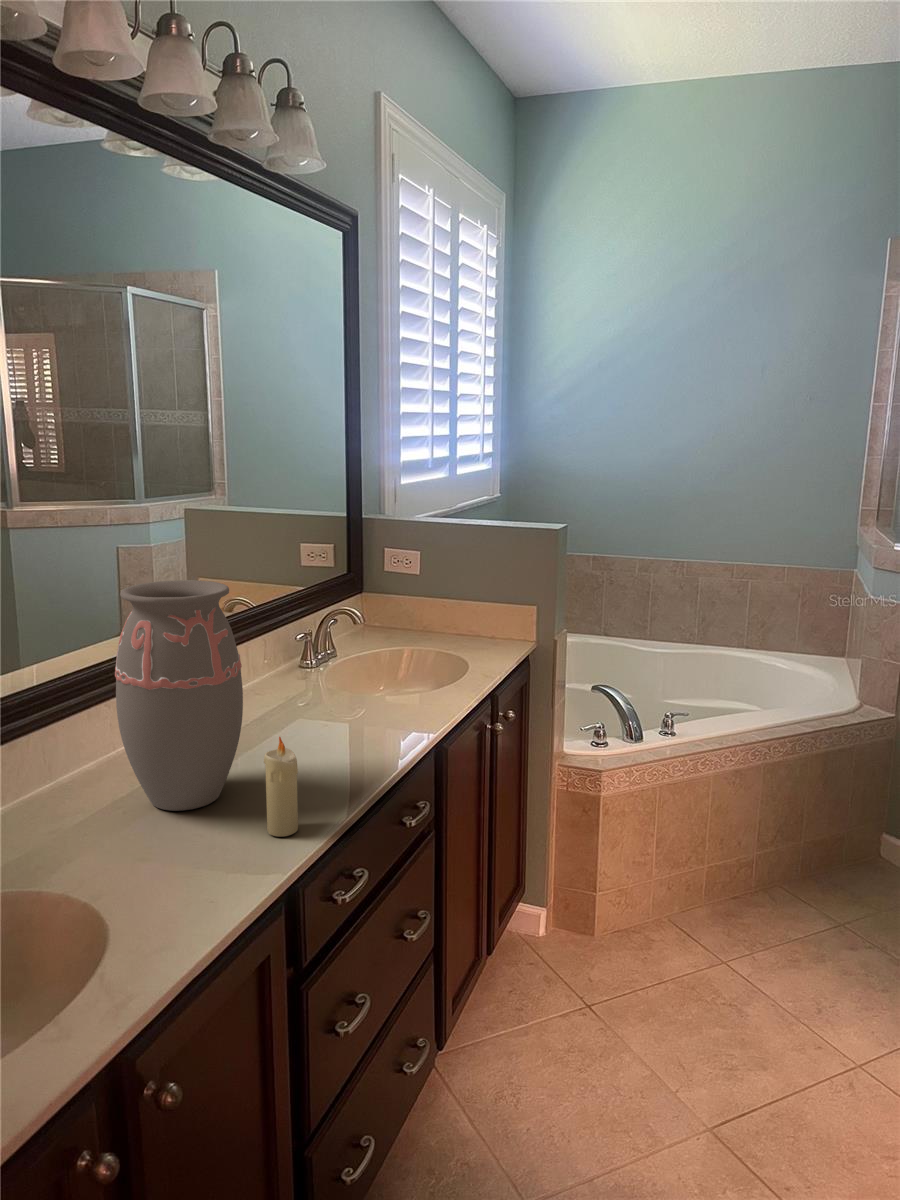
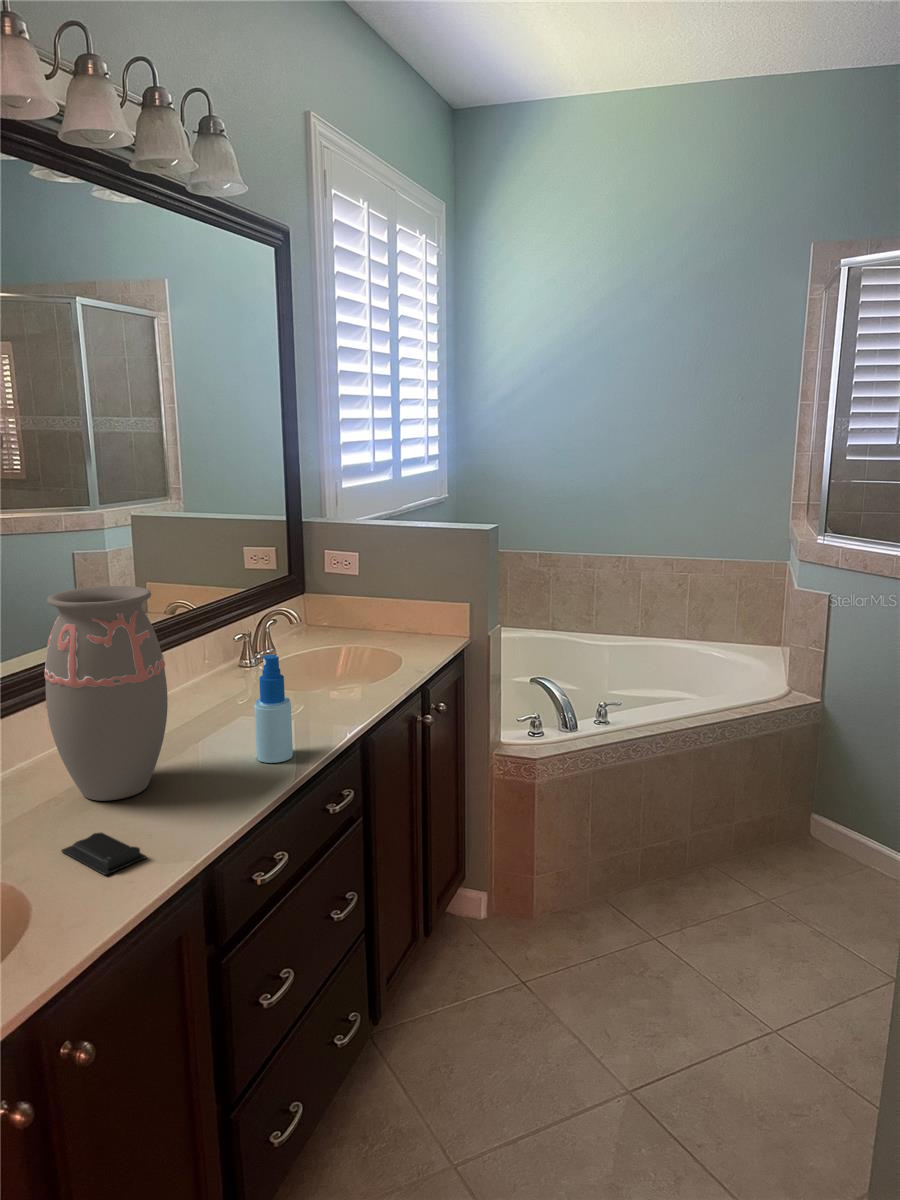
spray bottle: none [331,657,370,773] -> present [254,655,293,763]
candle: present [264,737,298,837] -> none [183,728,218,821]
soap bar: none [134,848,227,898] -> present [61,833,146,875]

